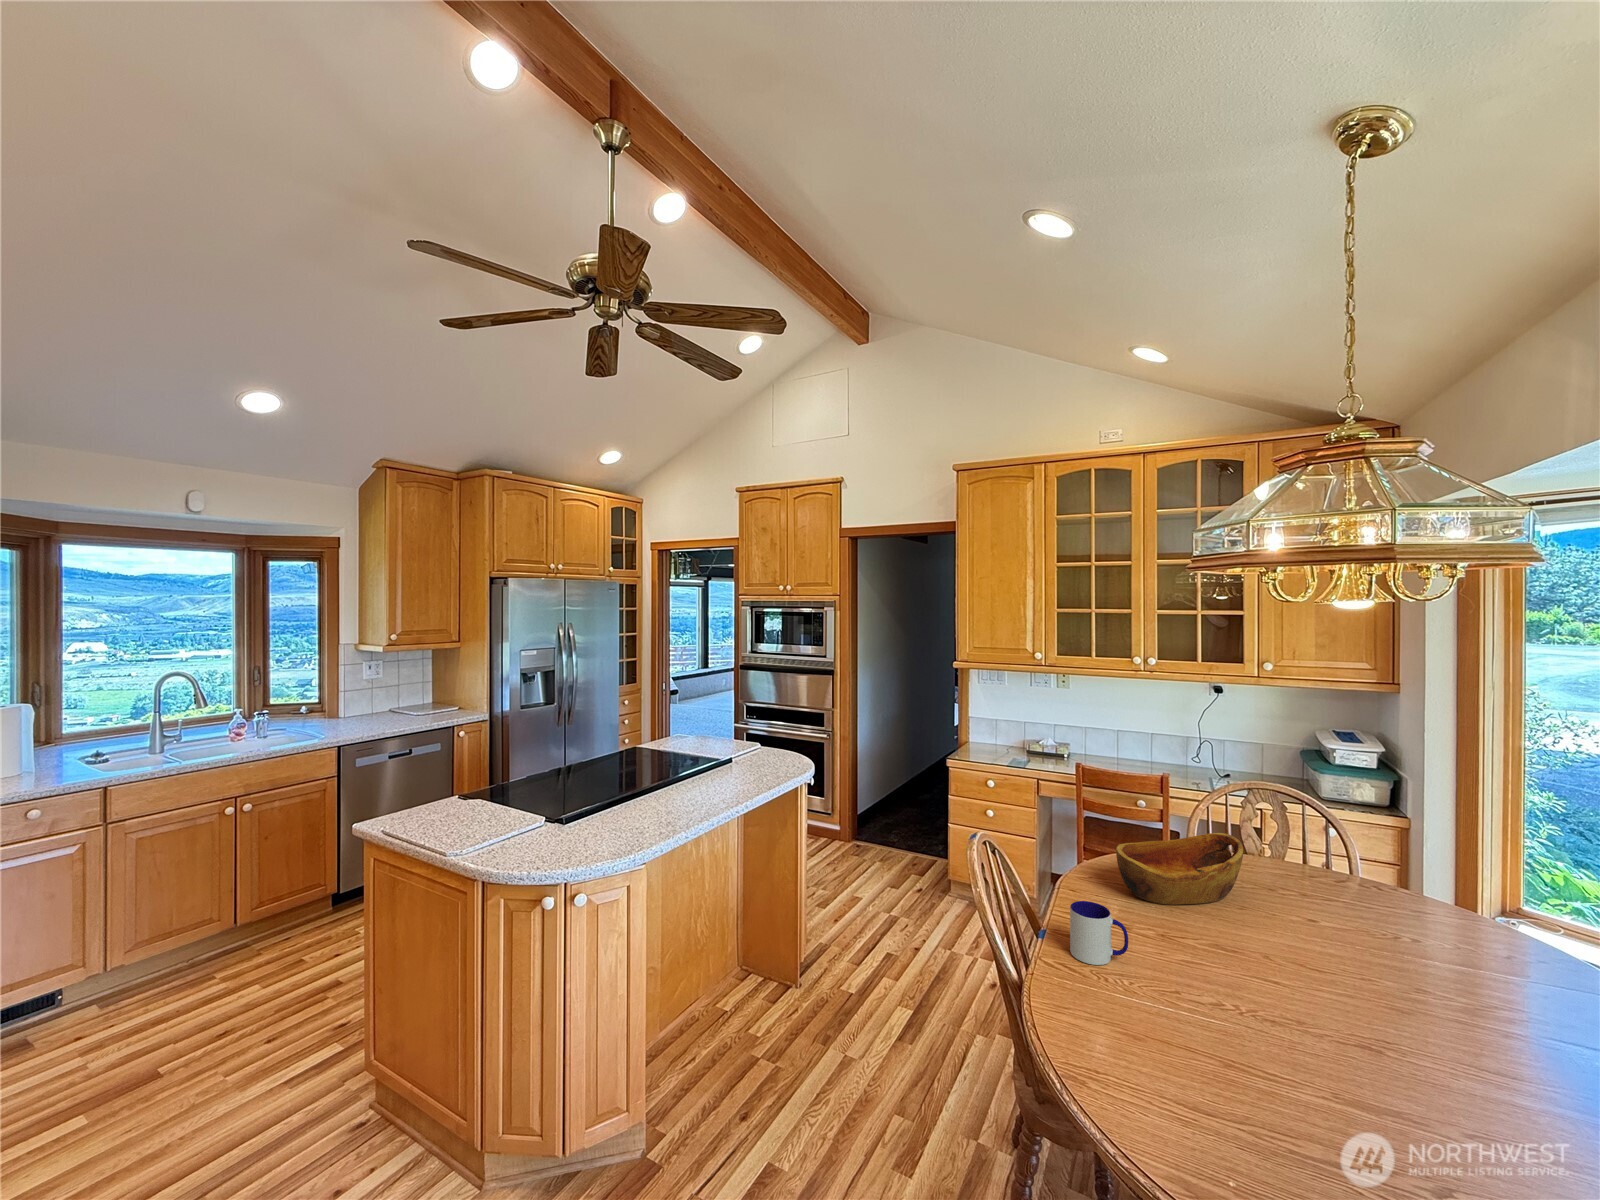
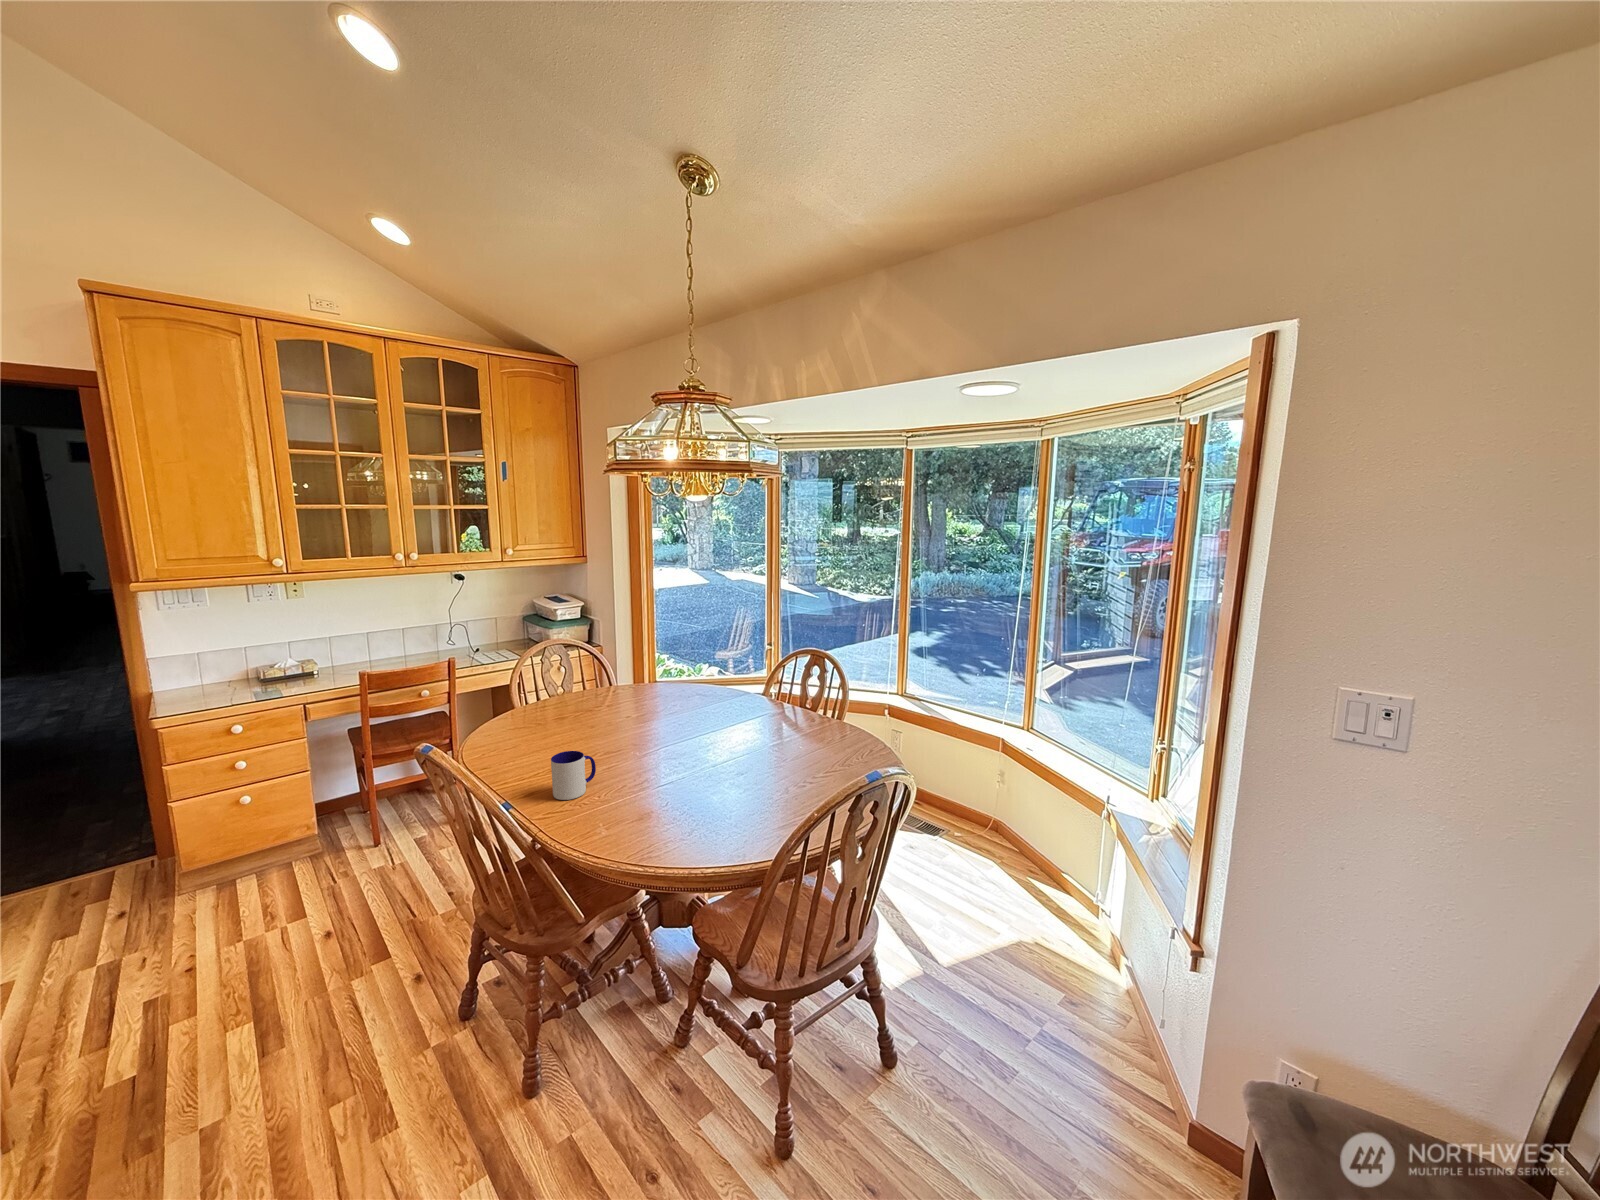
wooden bowl: present [1116,833,1243,905] -> none [521,677,599,746]

